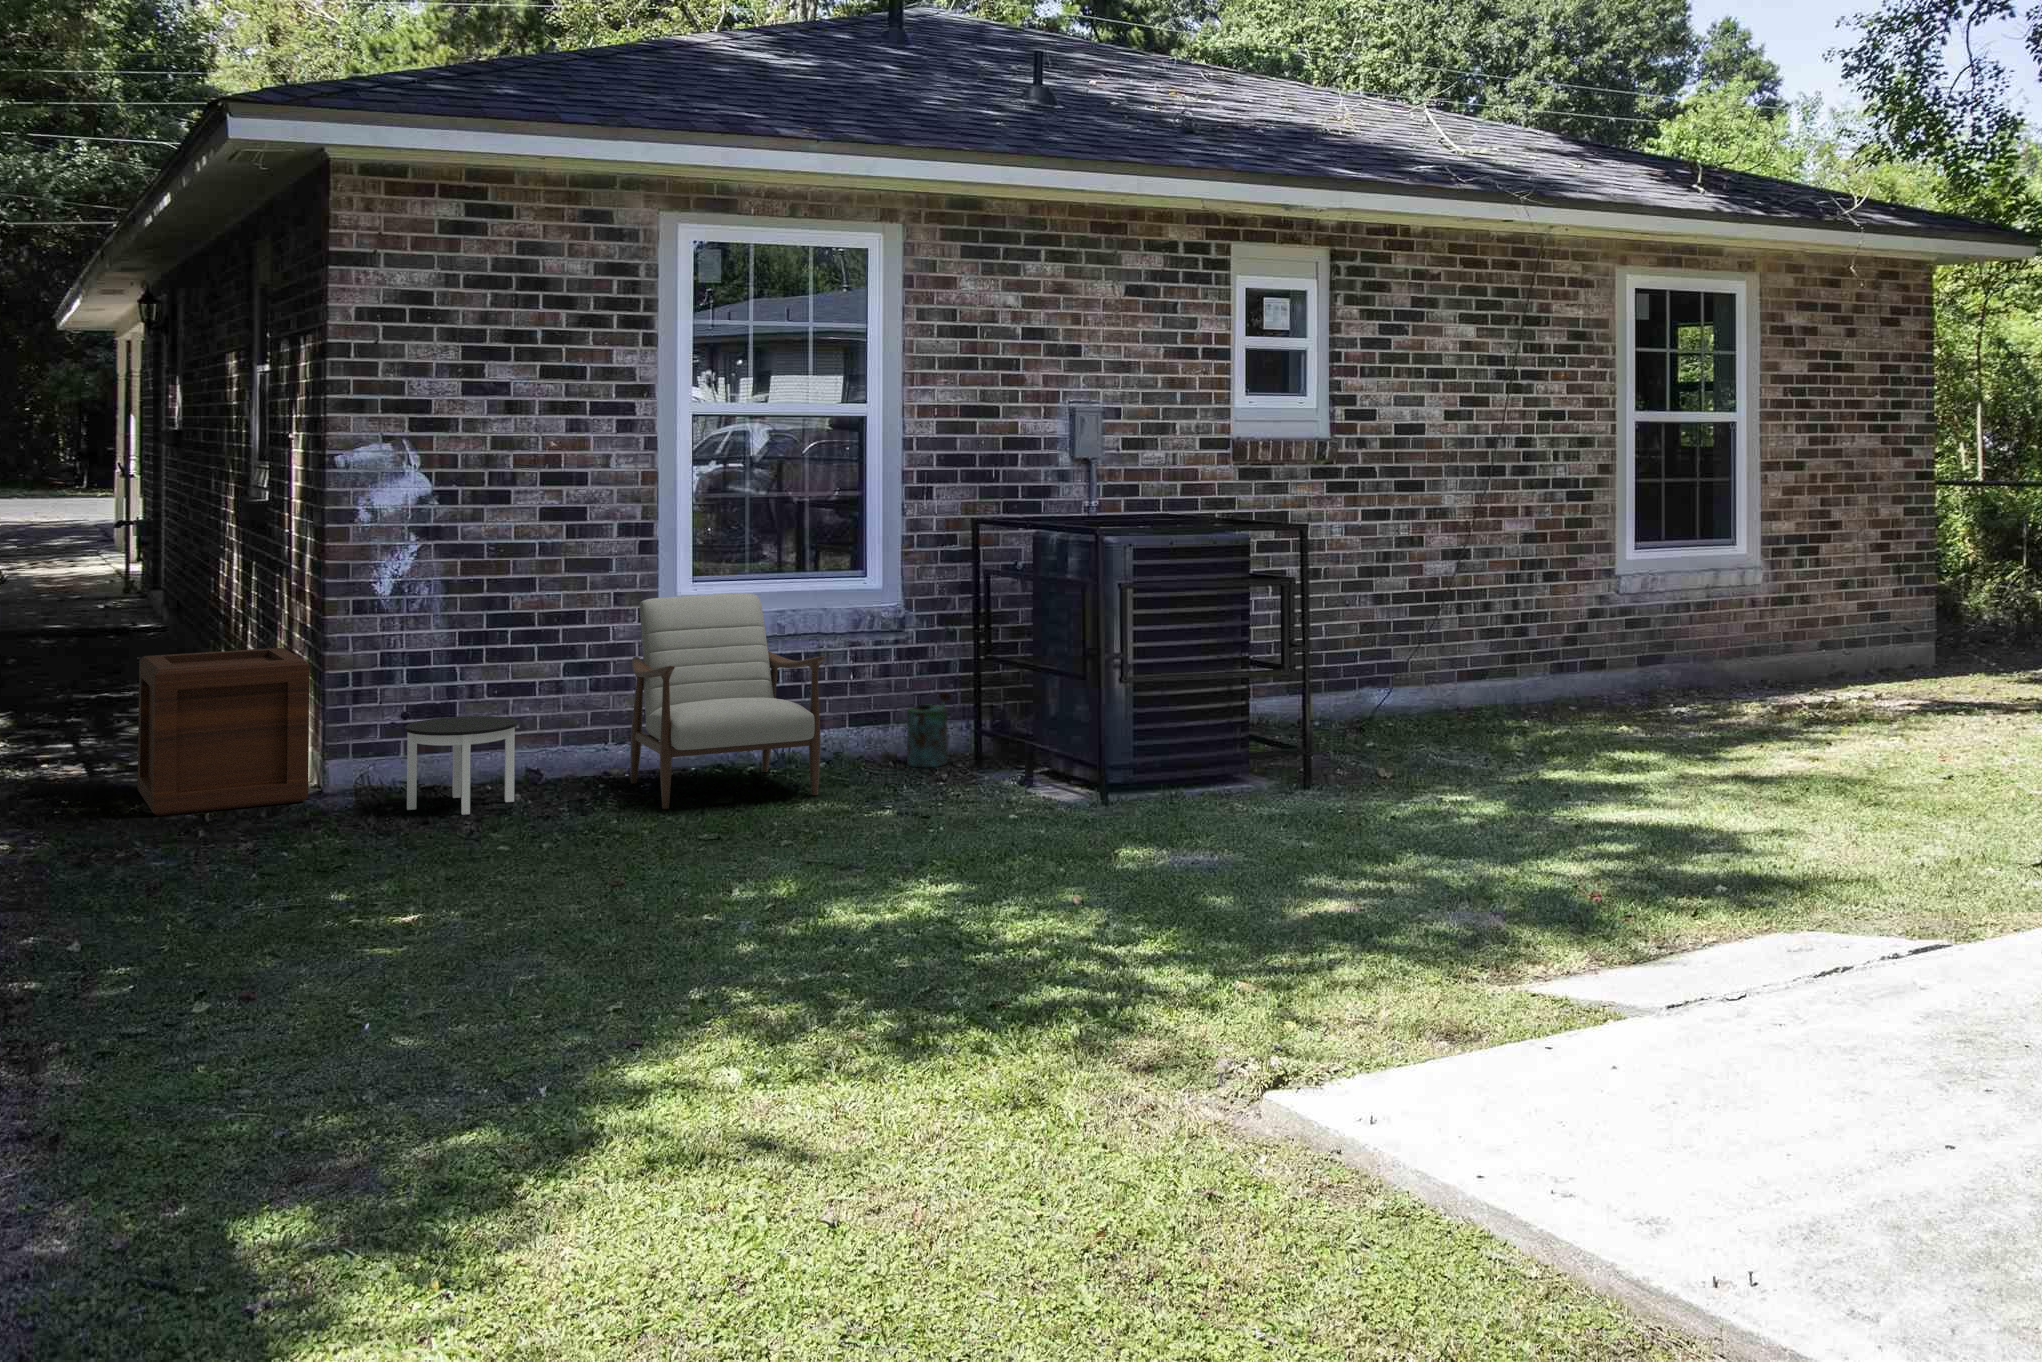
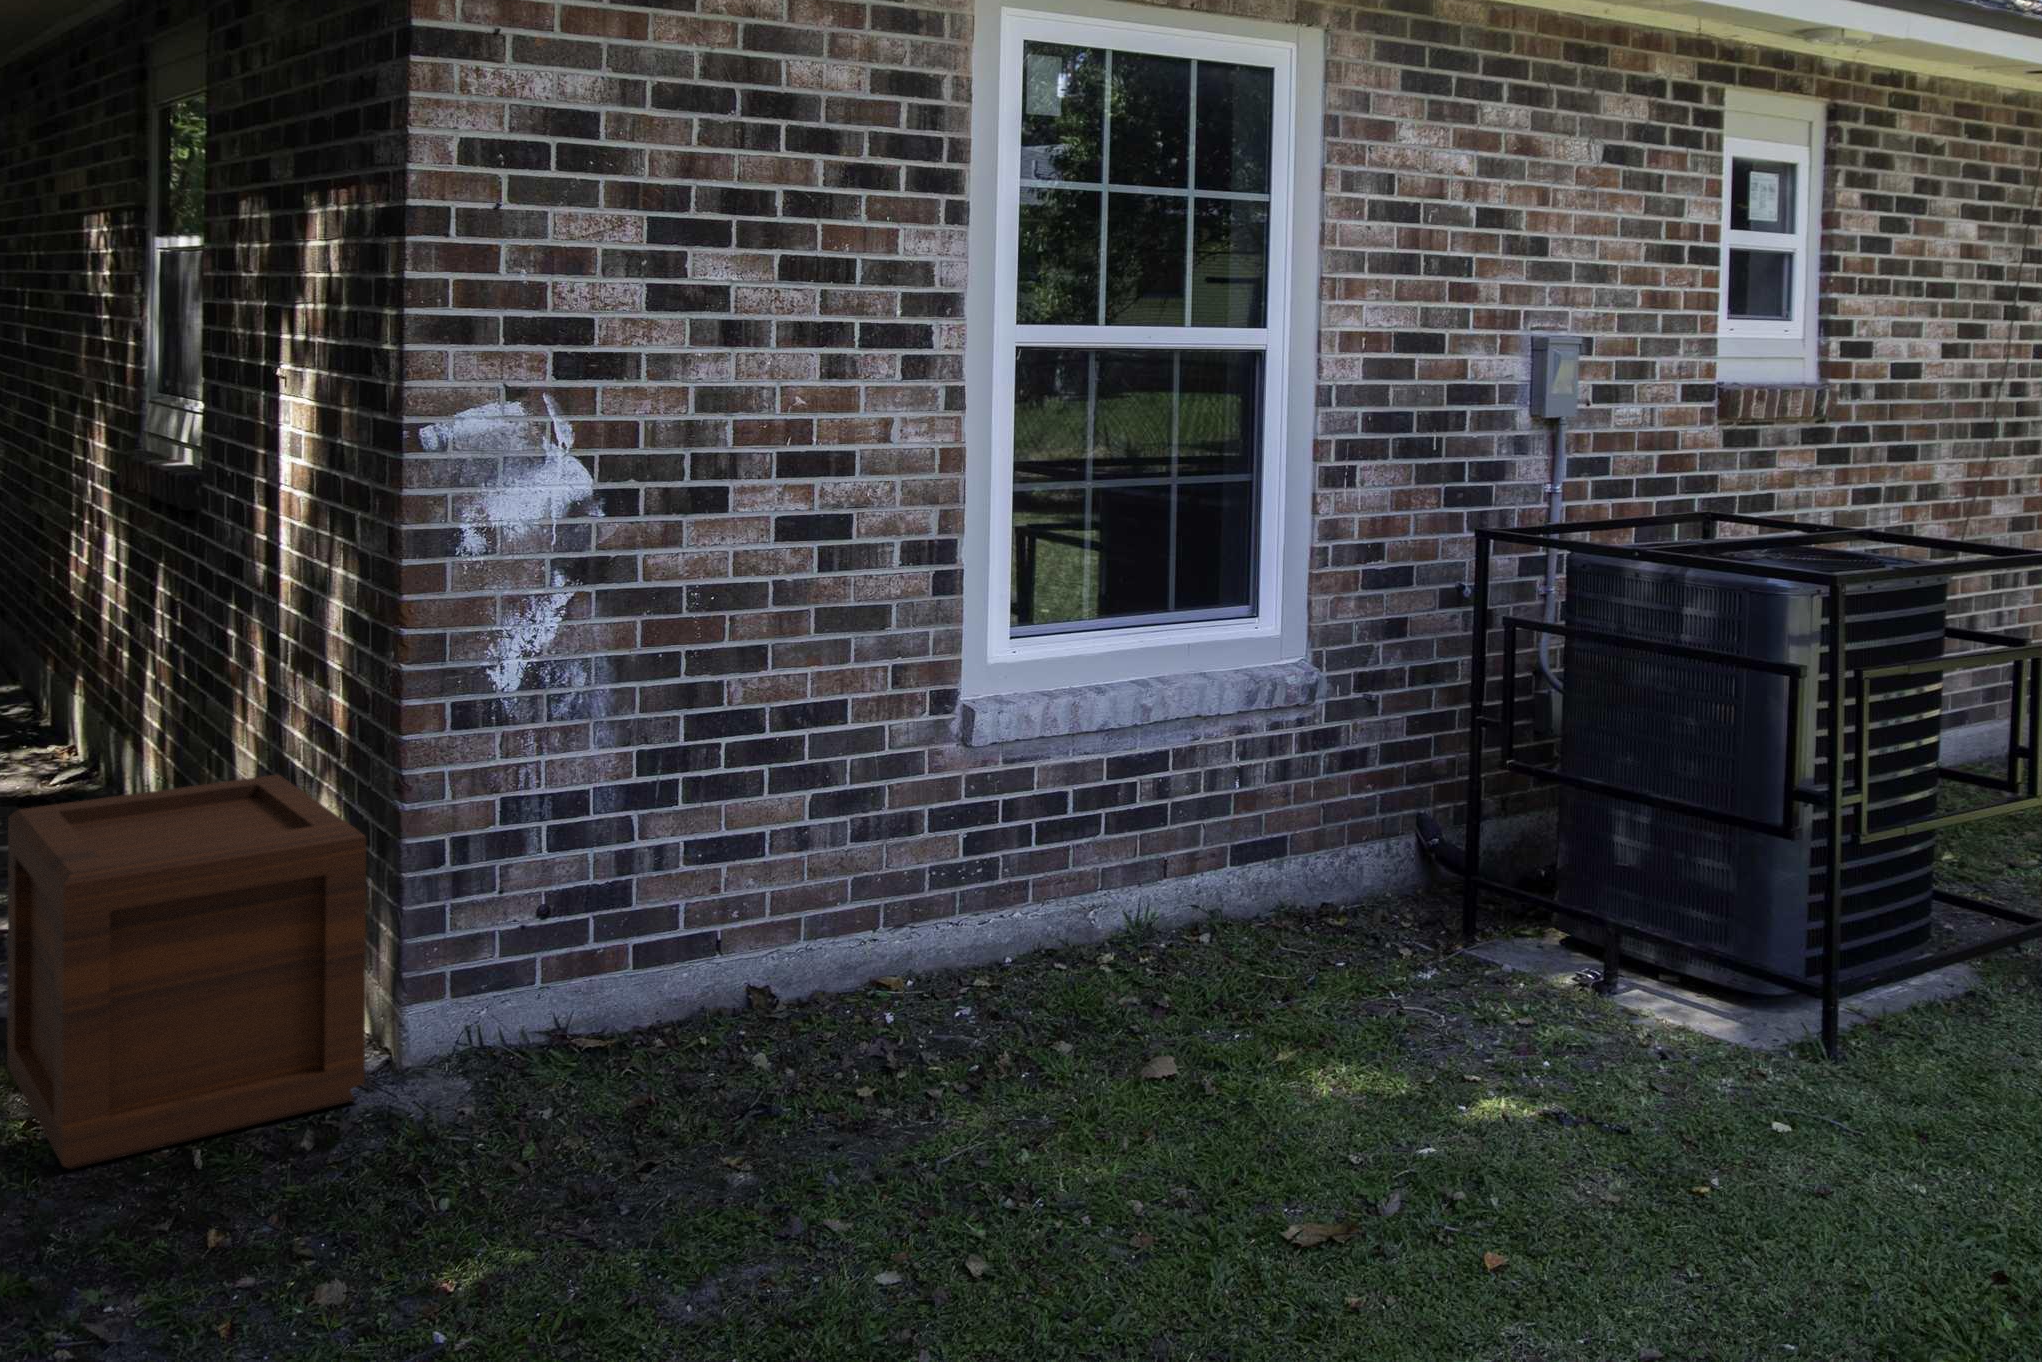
chair: present [630,593,825,809] -> none [932,664,1341,1116]
watering can: present [907,692,951,767] -> none [1345,810,1417,952]
round table: present [405,716,517,815] -> none [570,919,779,1149]

